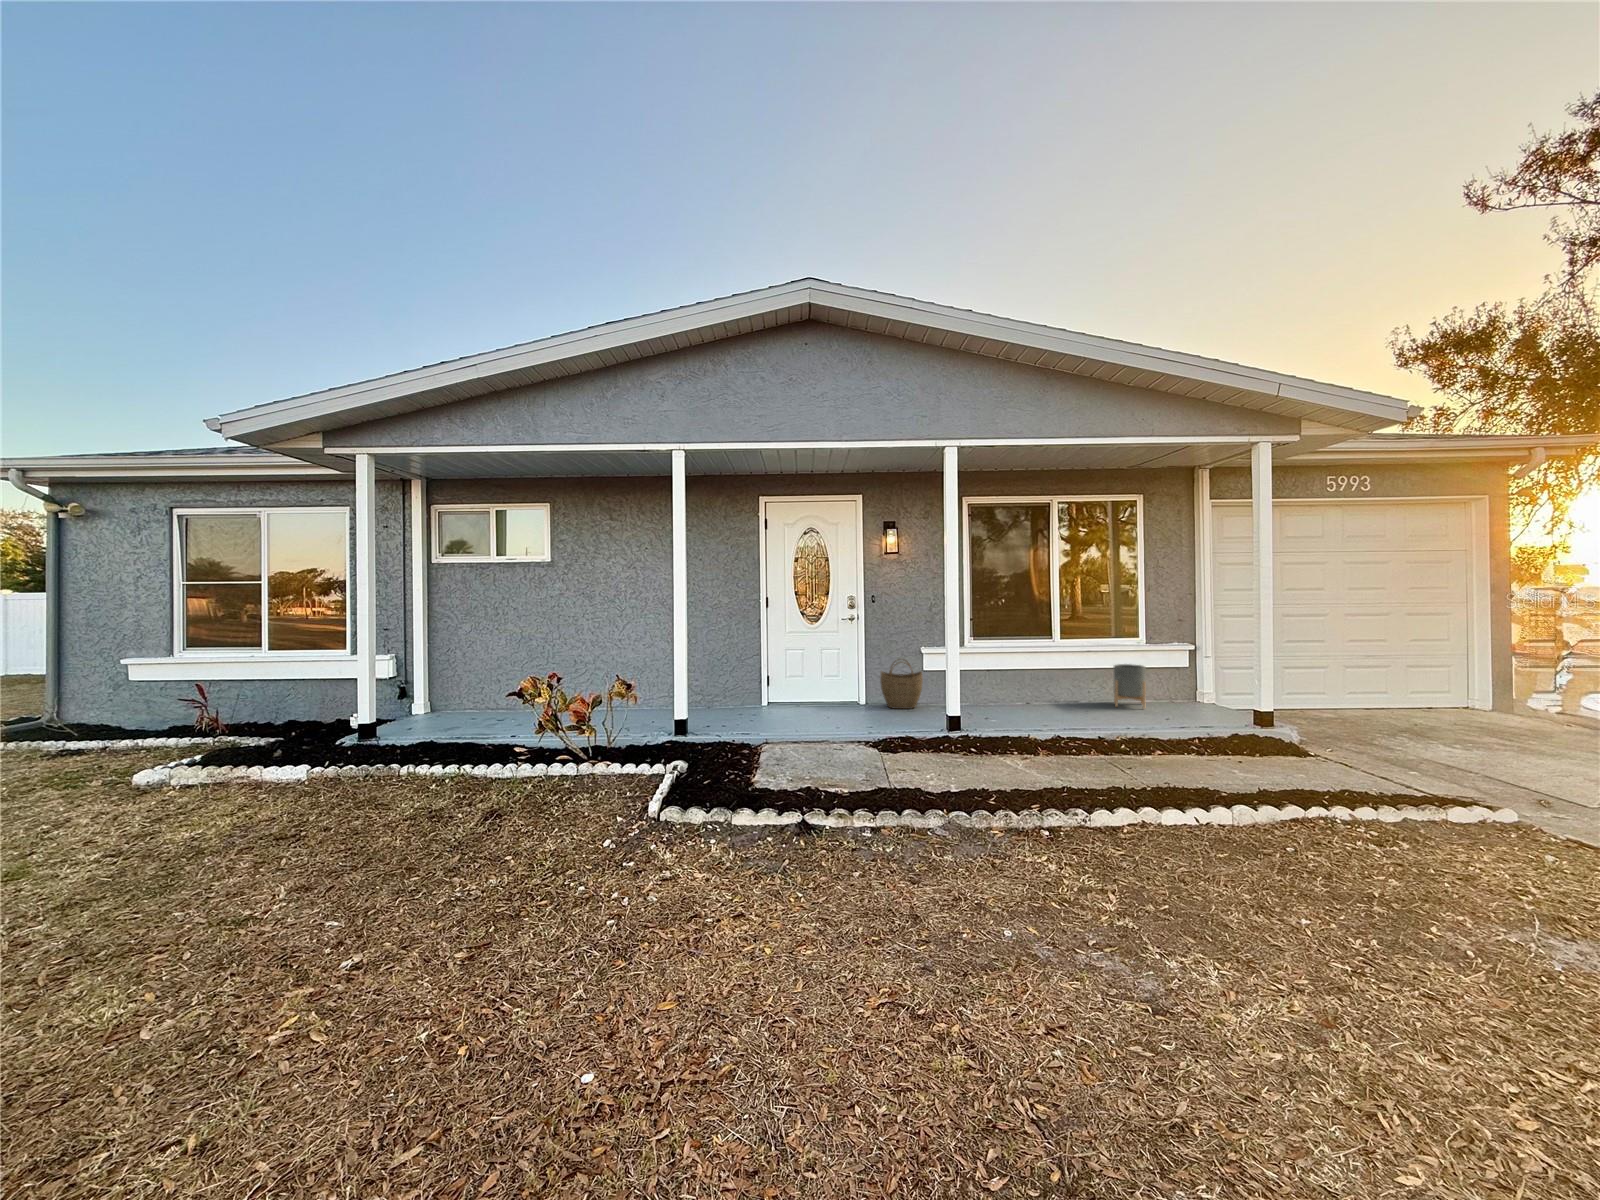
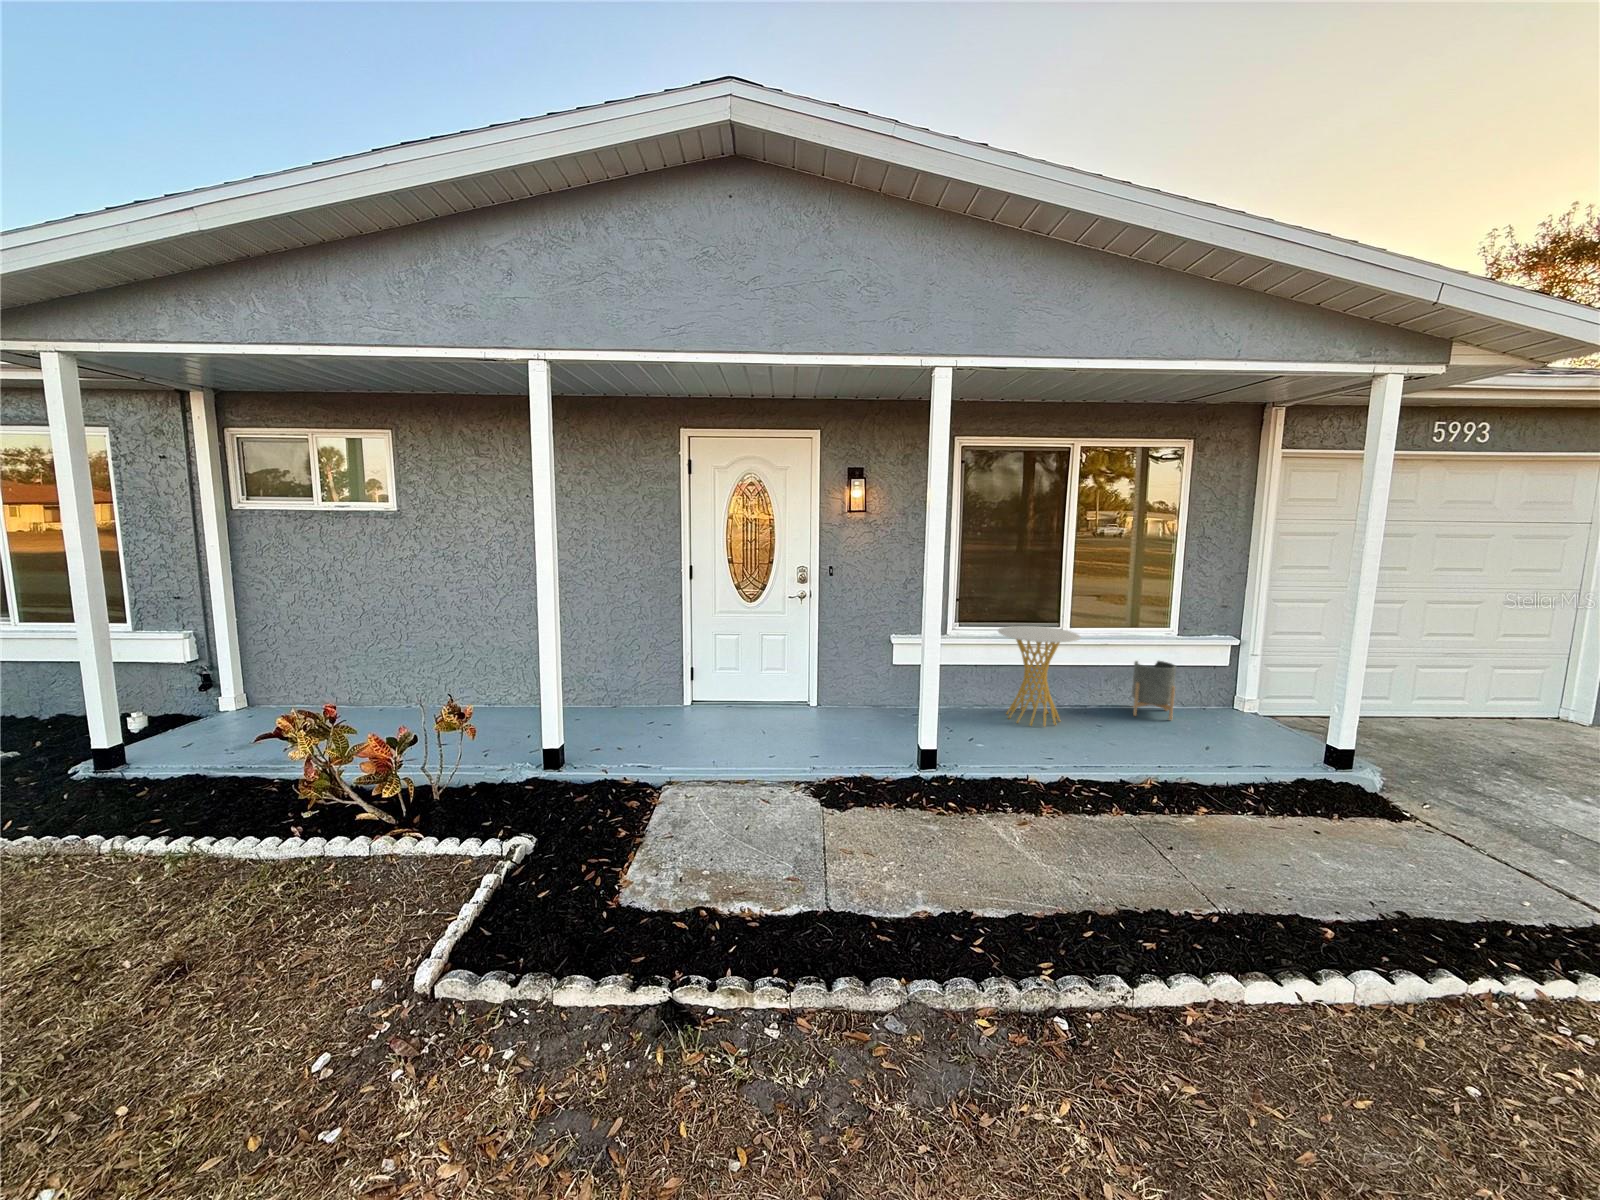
side table: none [1004,640,1068,713] -> present [998,626,1081,726]
woven basket: present [880,661,923,709] -> none [836,647,890,714]

